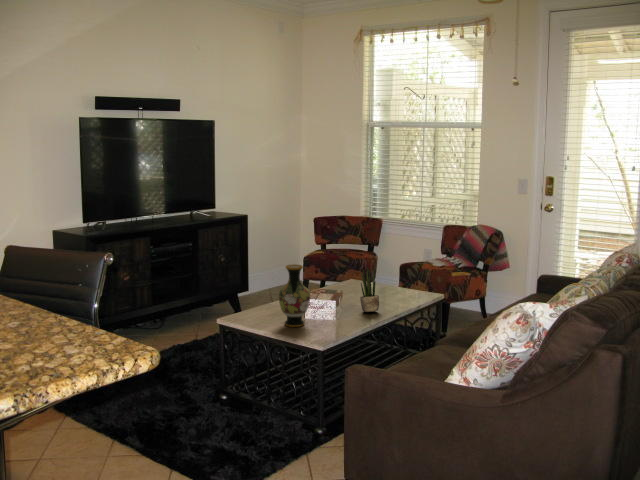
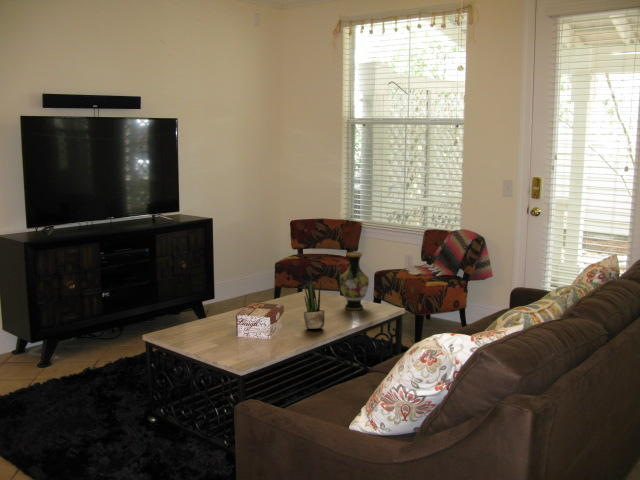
vase: present [279,264,310,327] -> present [340,252,369,310]

